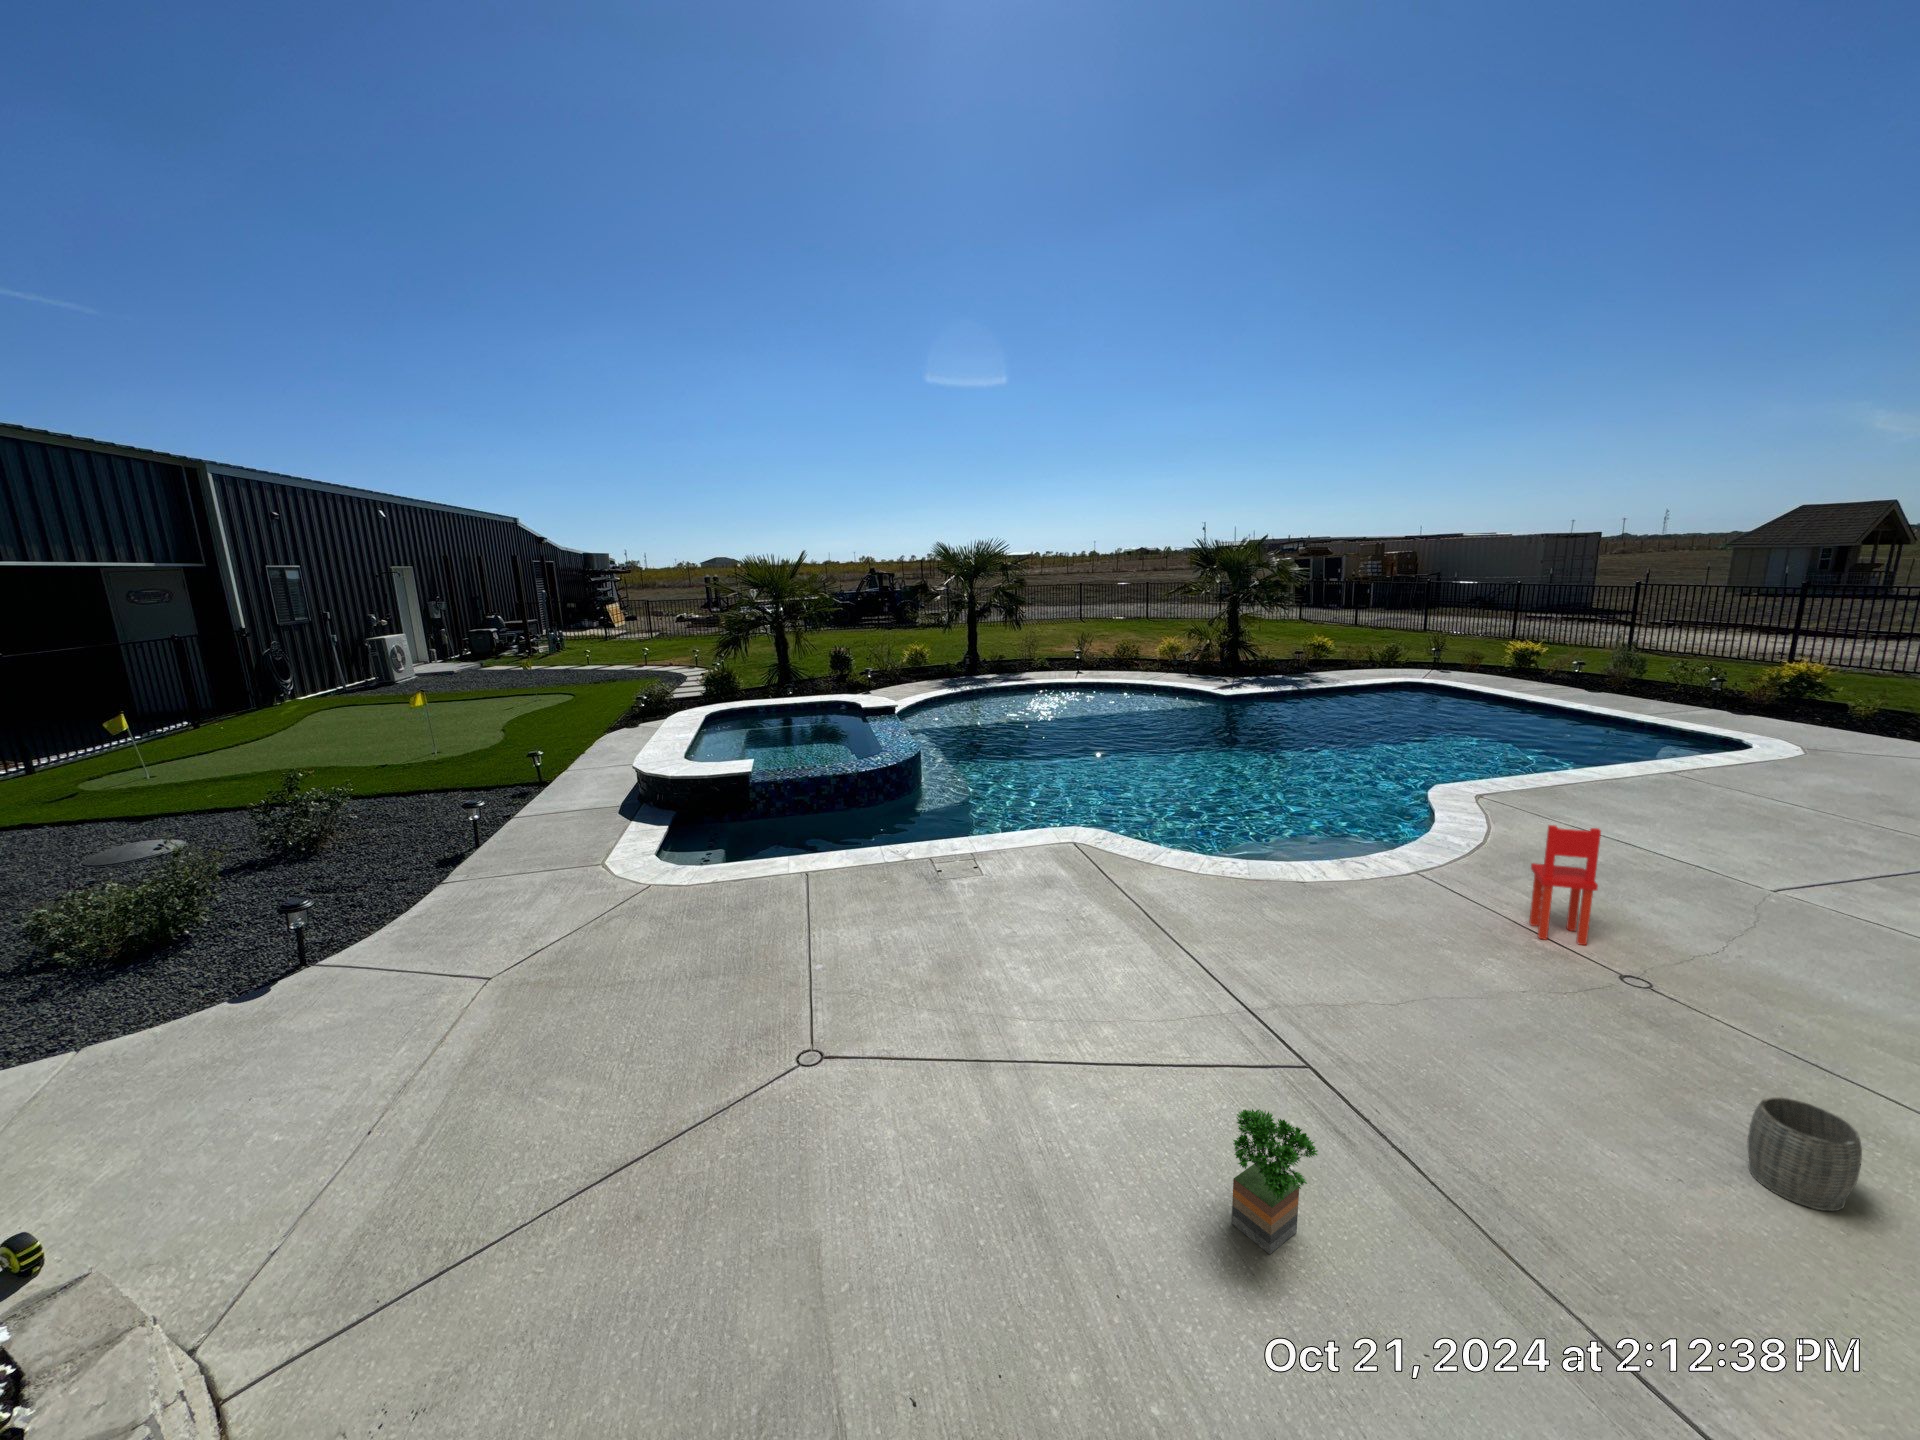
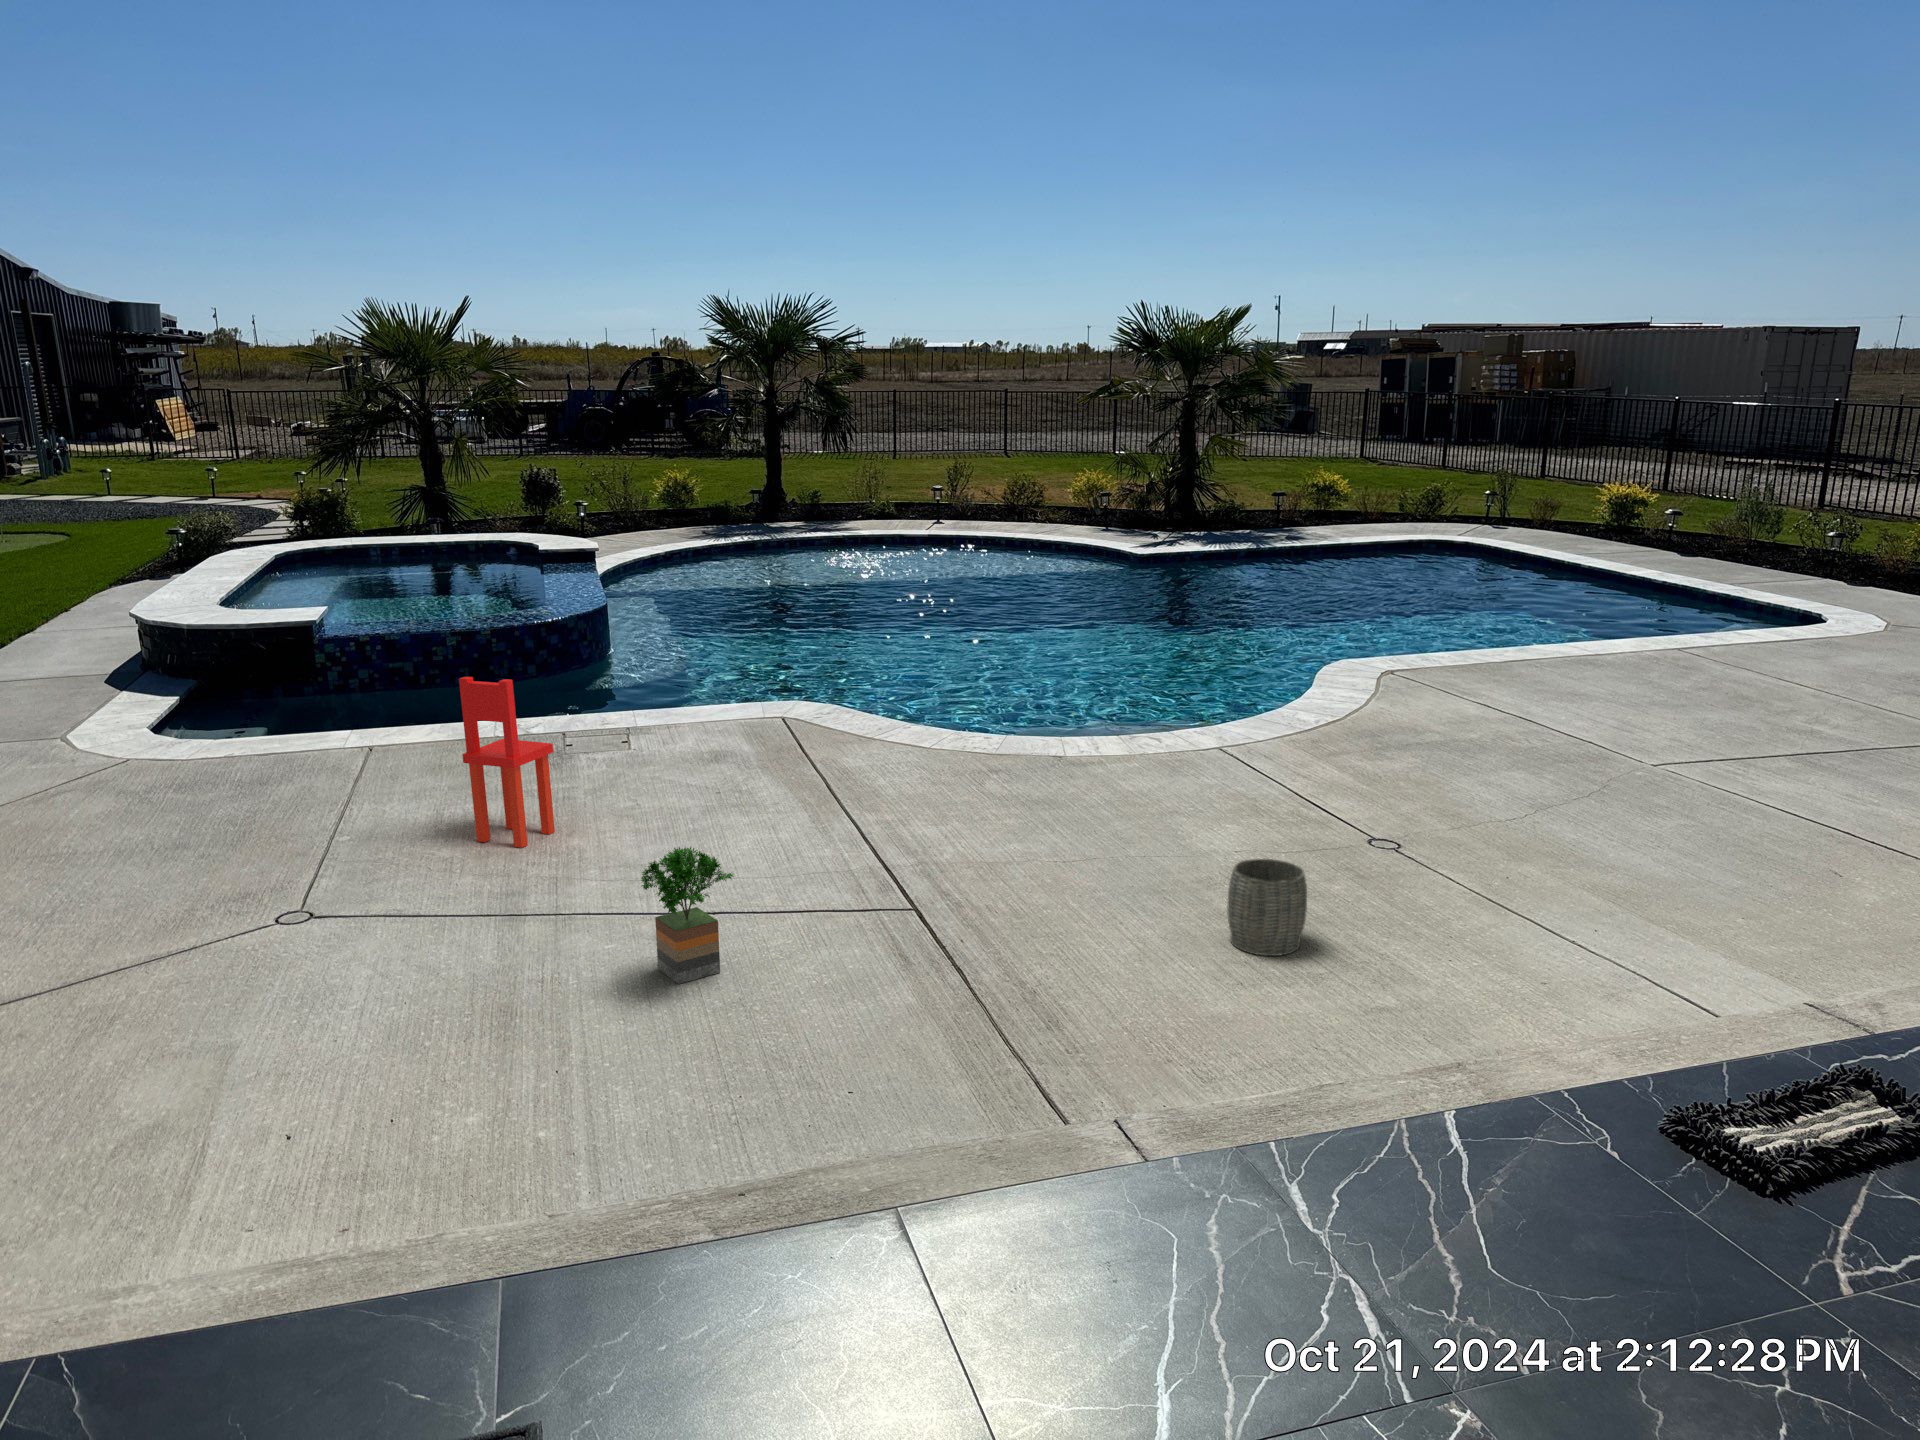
chair: present [1529,825,1601,945] -> present [459,677,555,848]

